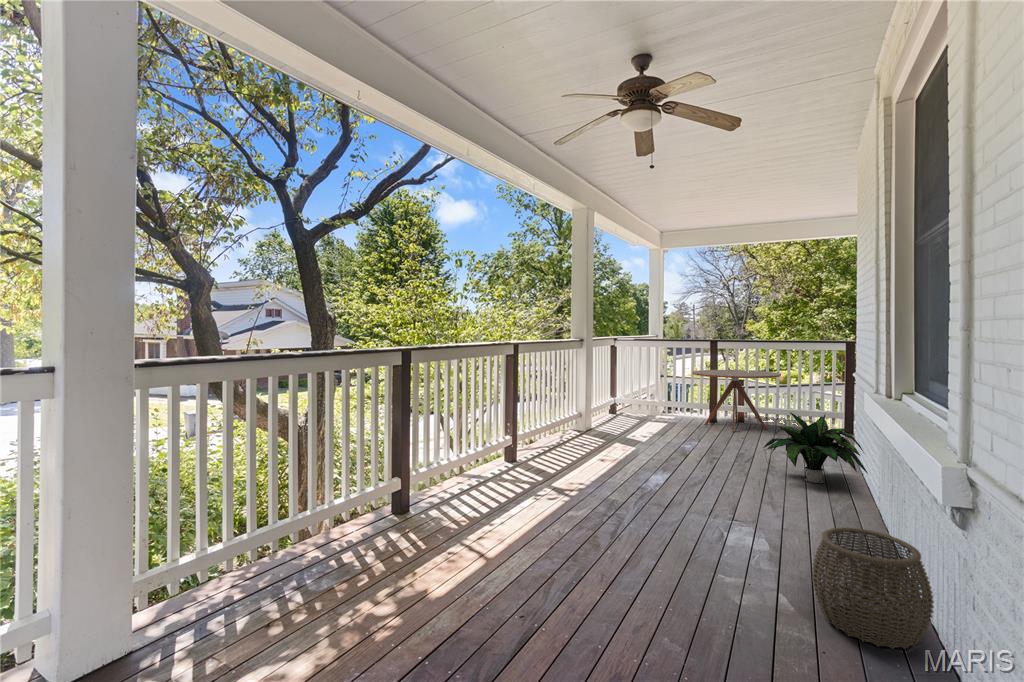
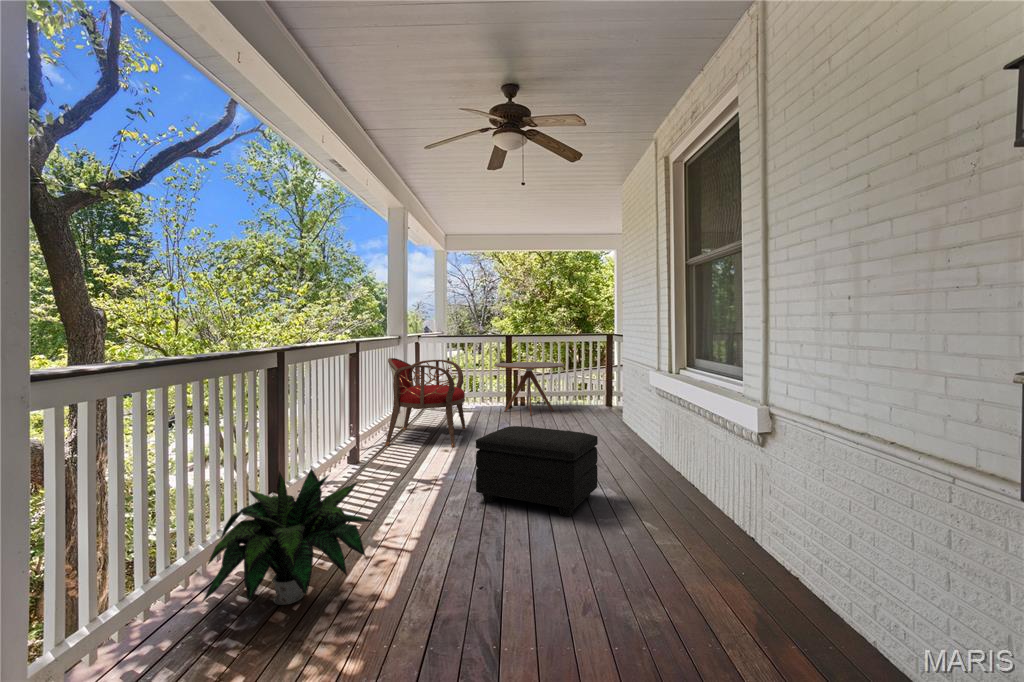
armchair: none [553,362,646,458] -> present [385,358,466,447]
potted plant: present [763,412,868,483] -> present [202,468,373,605]
footstool: none [588,443,740,562] -> present [476,426,598,516]
woven basket: present [812,527,934,649] -> none [666,466,735,537]

